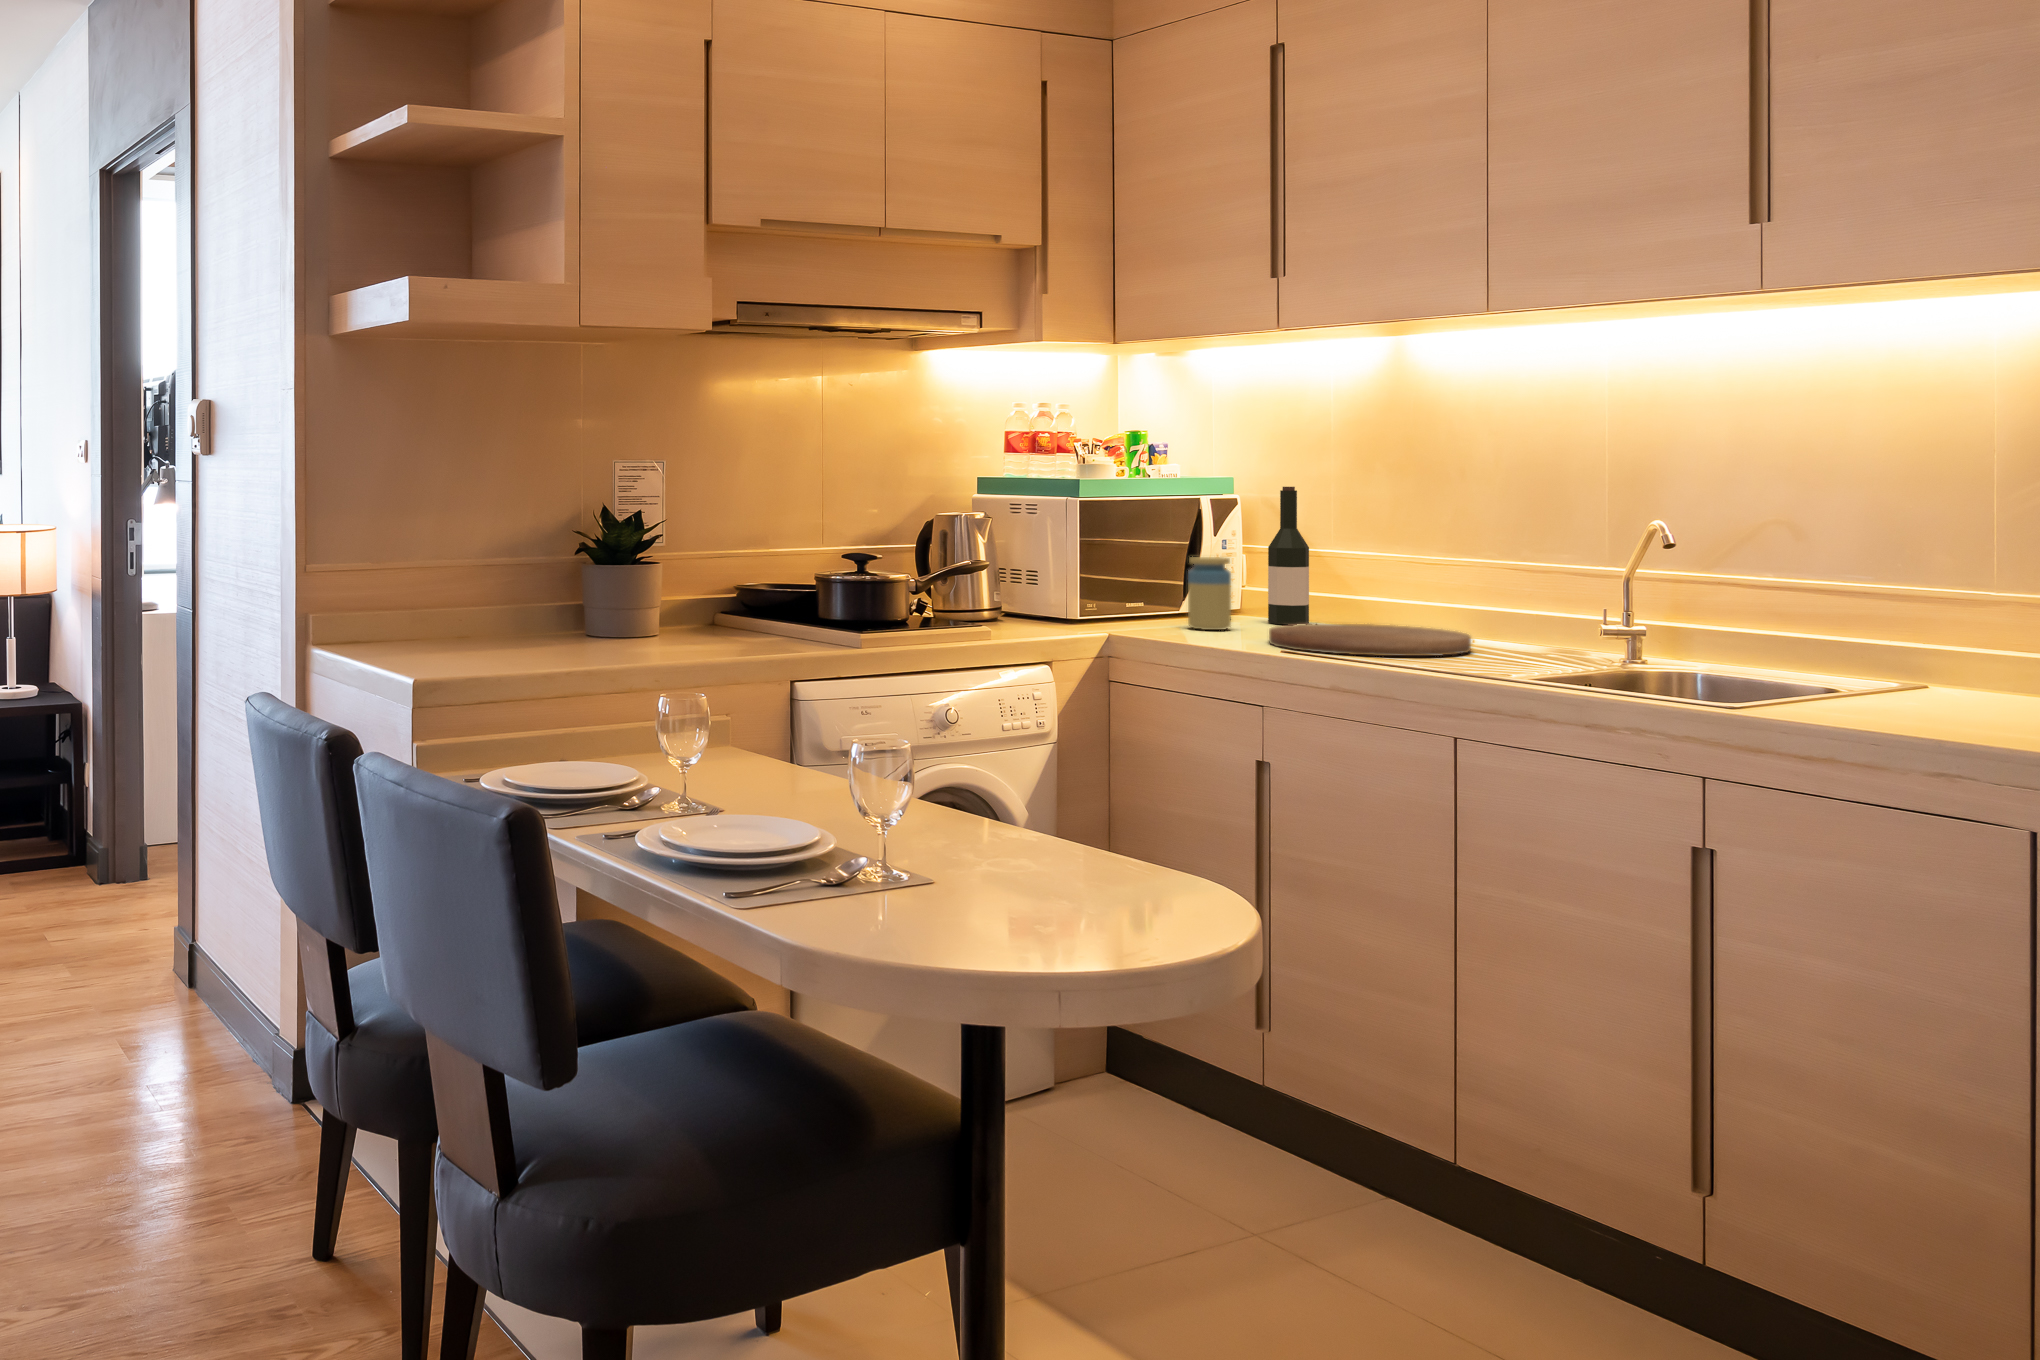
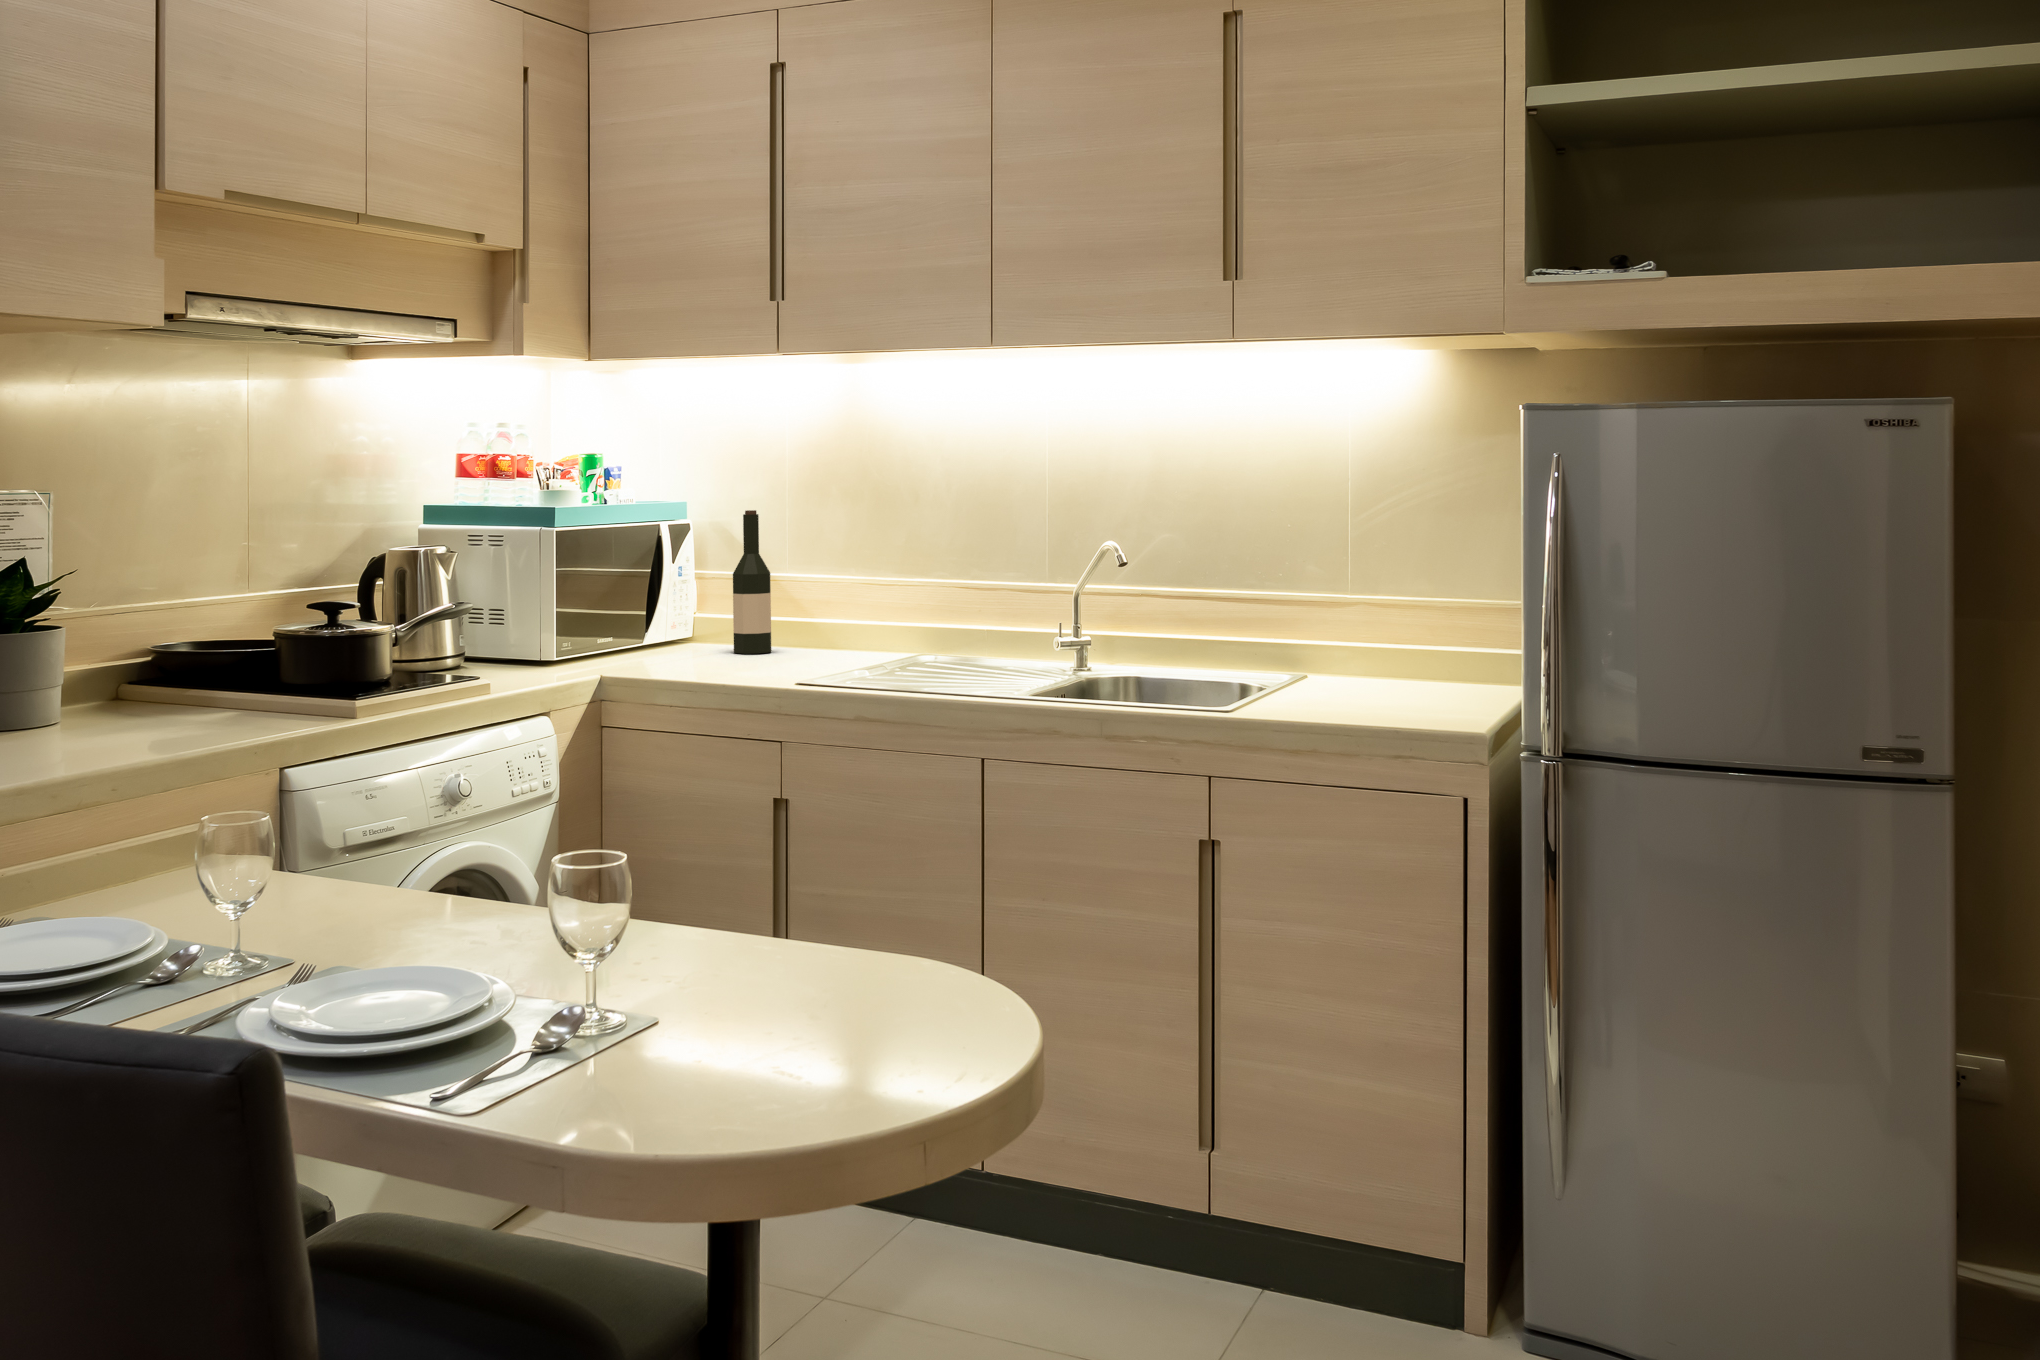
jar: present [1188,557,1231,630] -> none [666,587,712,665]
cutting board: present [1269,624,1471,656] -> none [764,648,948,681]

